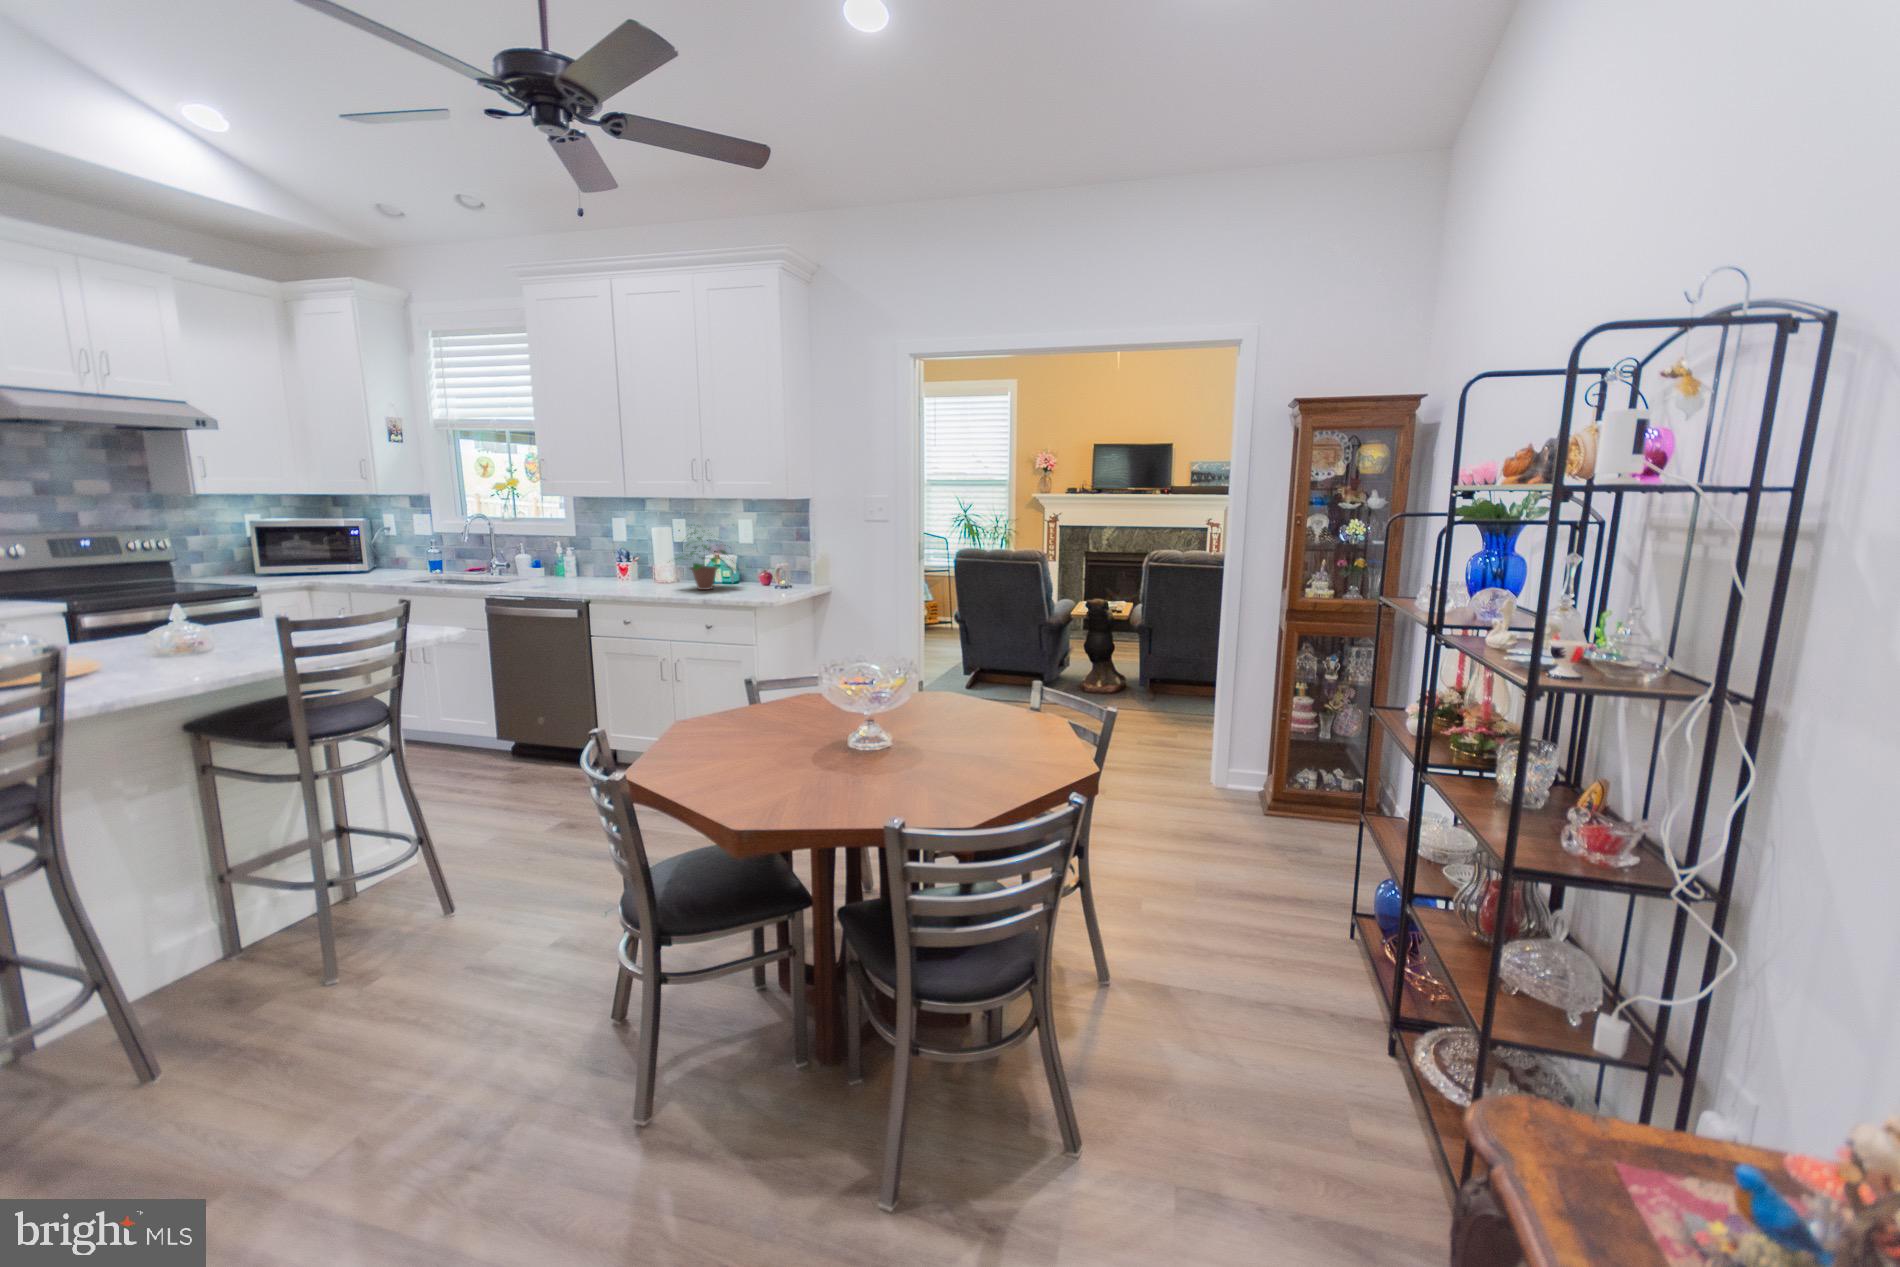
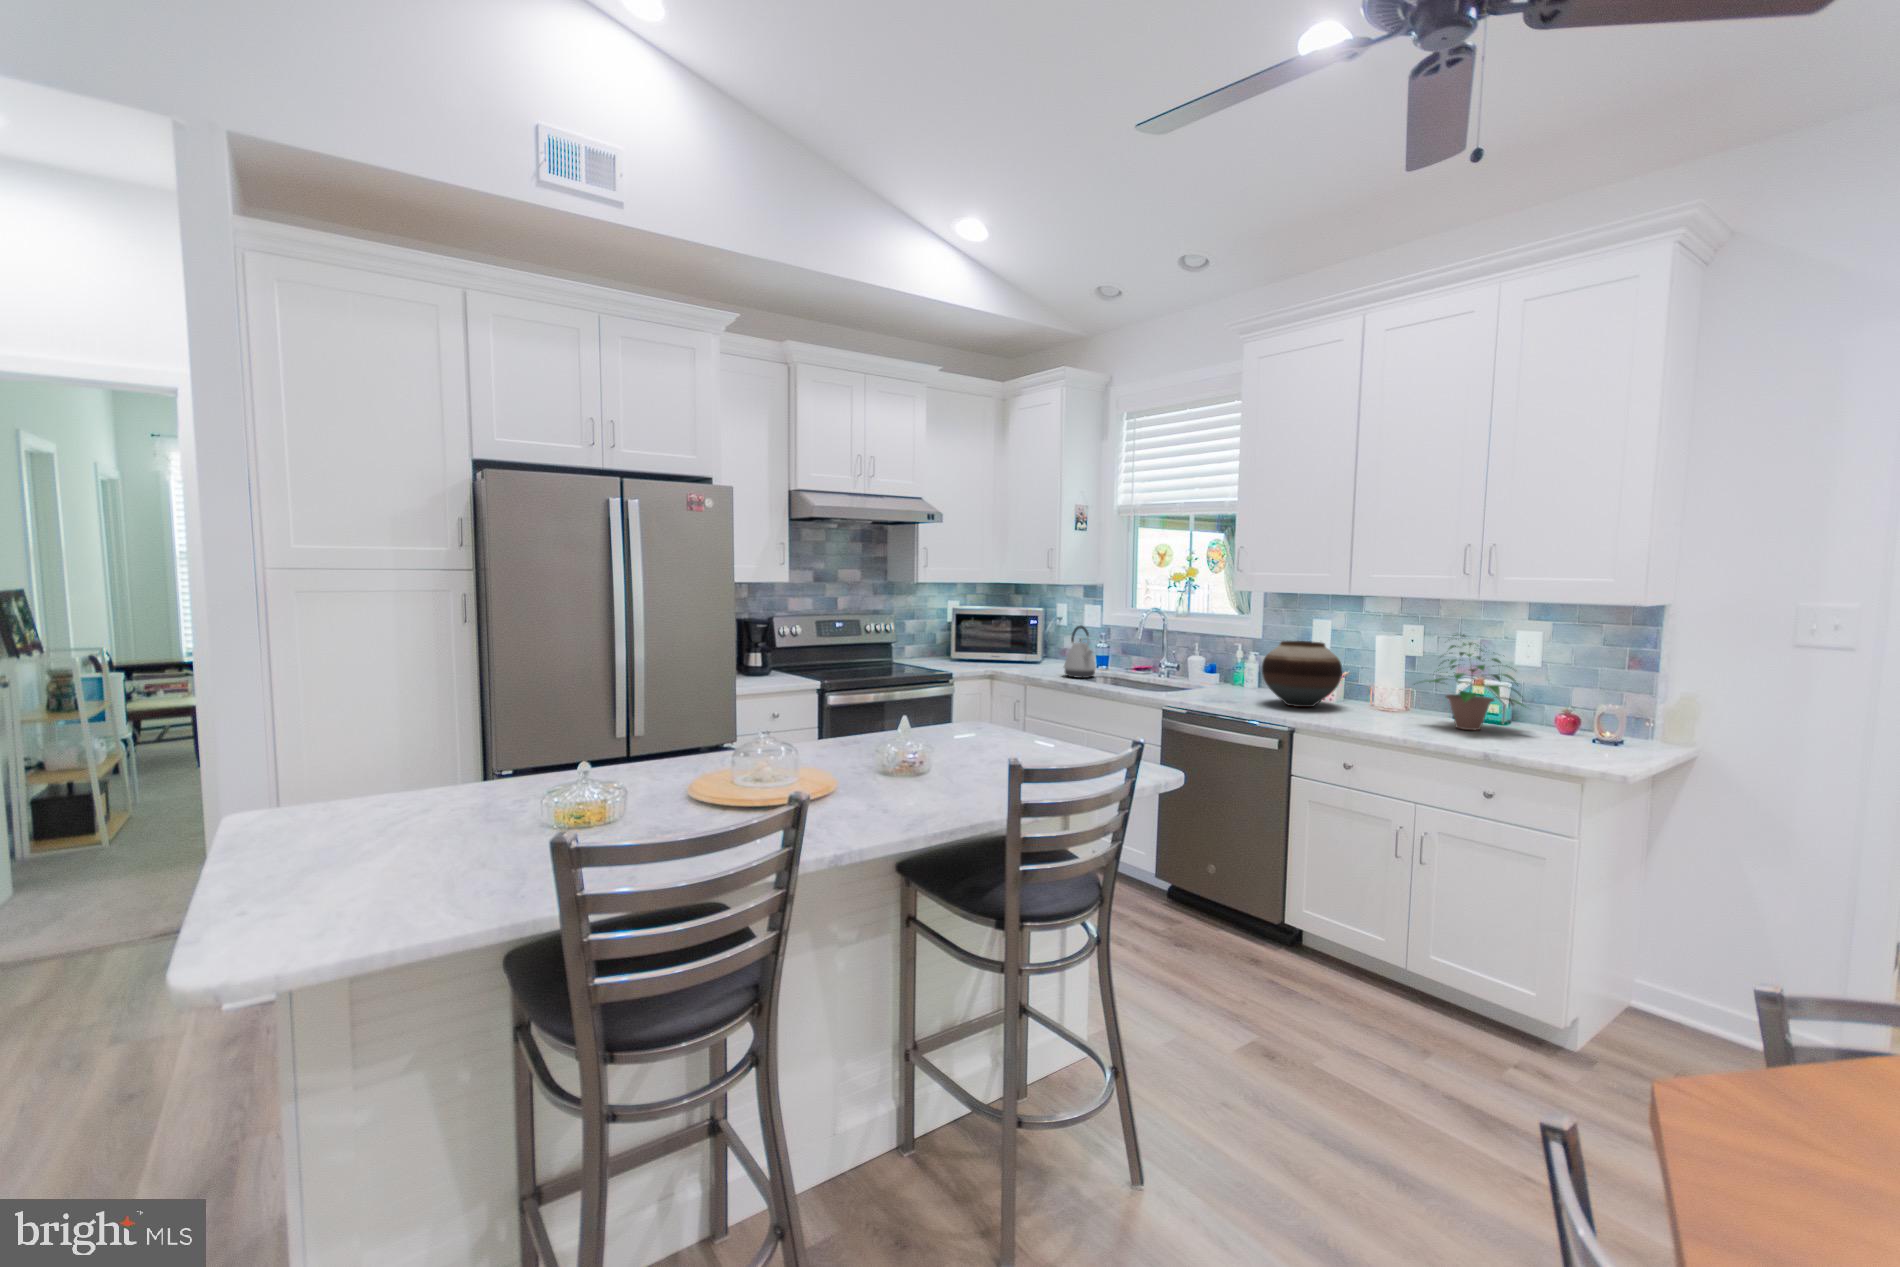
kettle: none [390,533,426,581] -> present [1064,626,1096,678]
vase: none [565,536,627,586] -> present [1262,641,1342,707]

